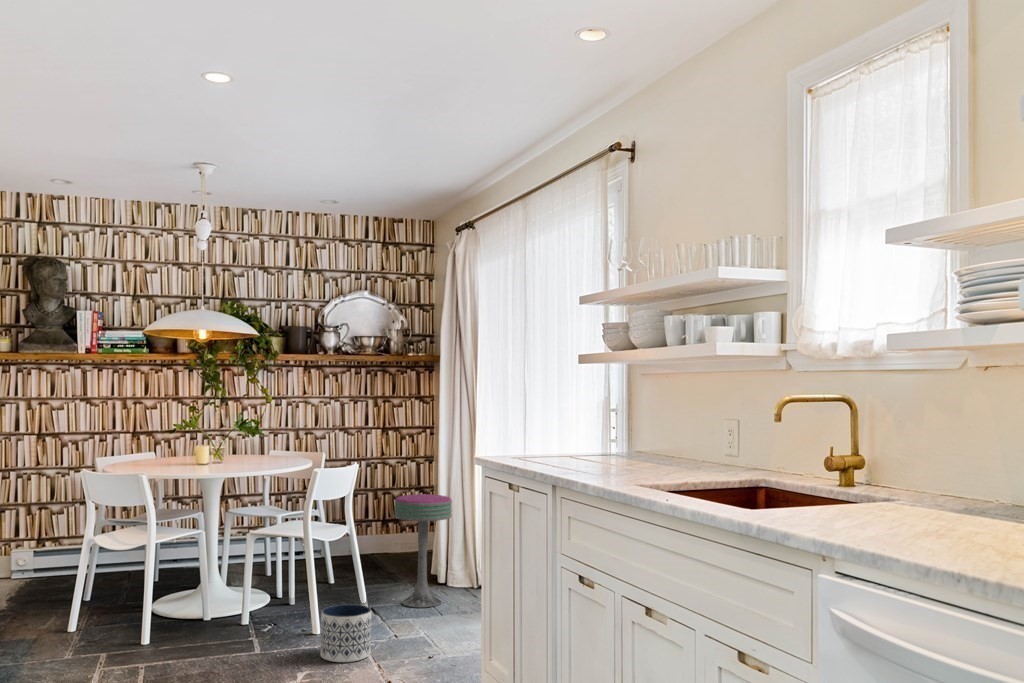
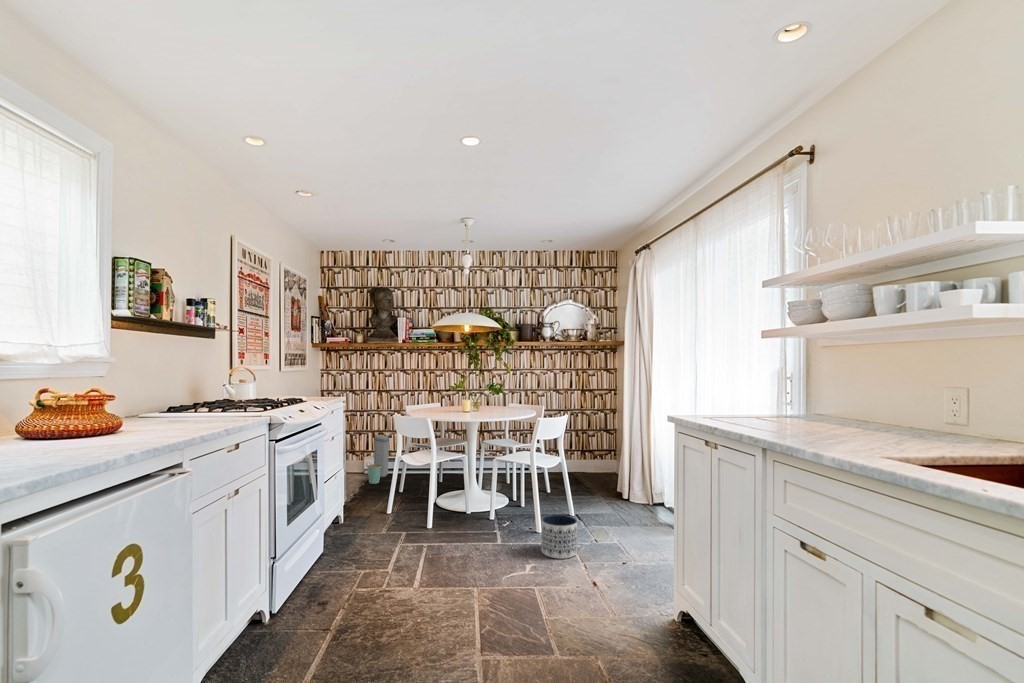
bar stool: present [394,494,452,608] -> none [592,436,632,516]
trash can: none [23,509,60,589] -> present [368,435,389,484]

